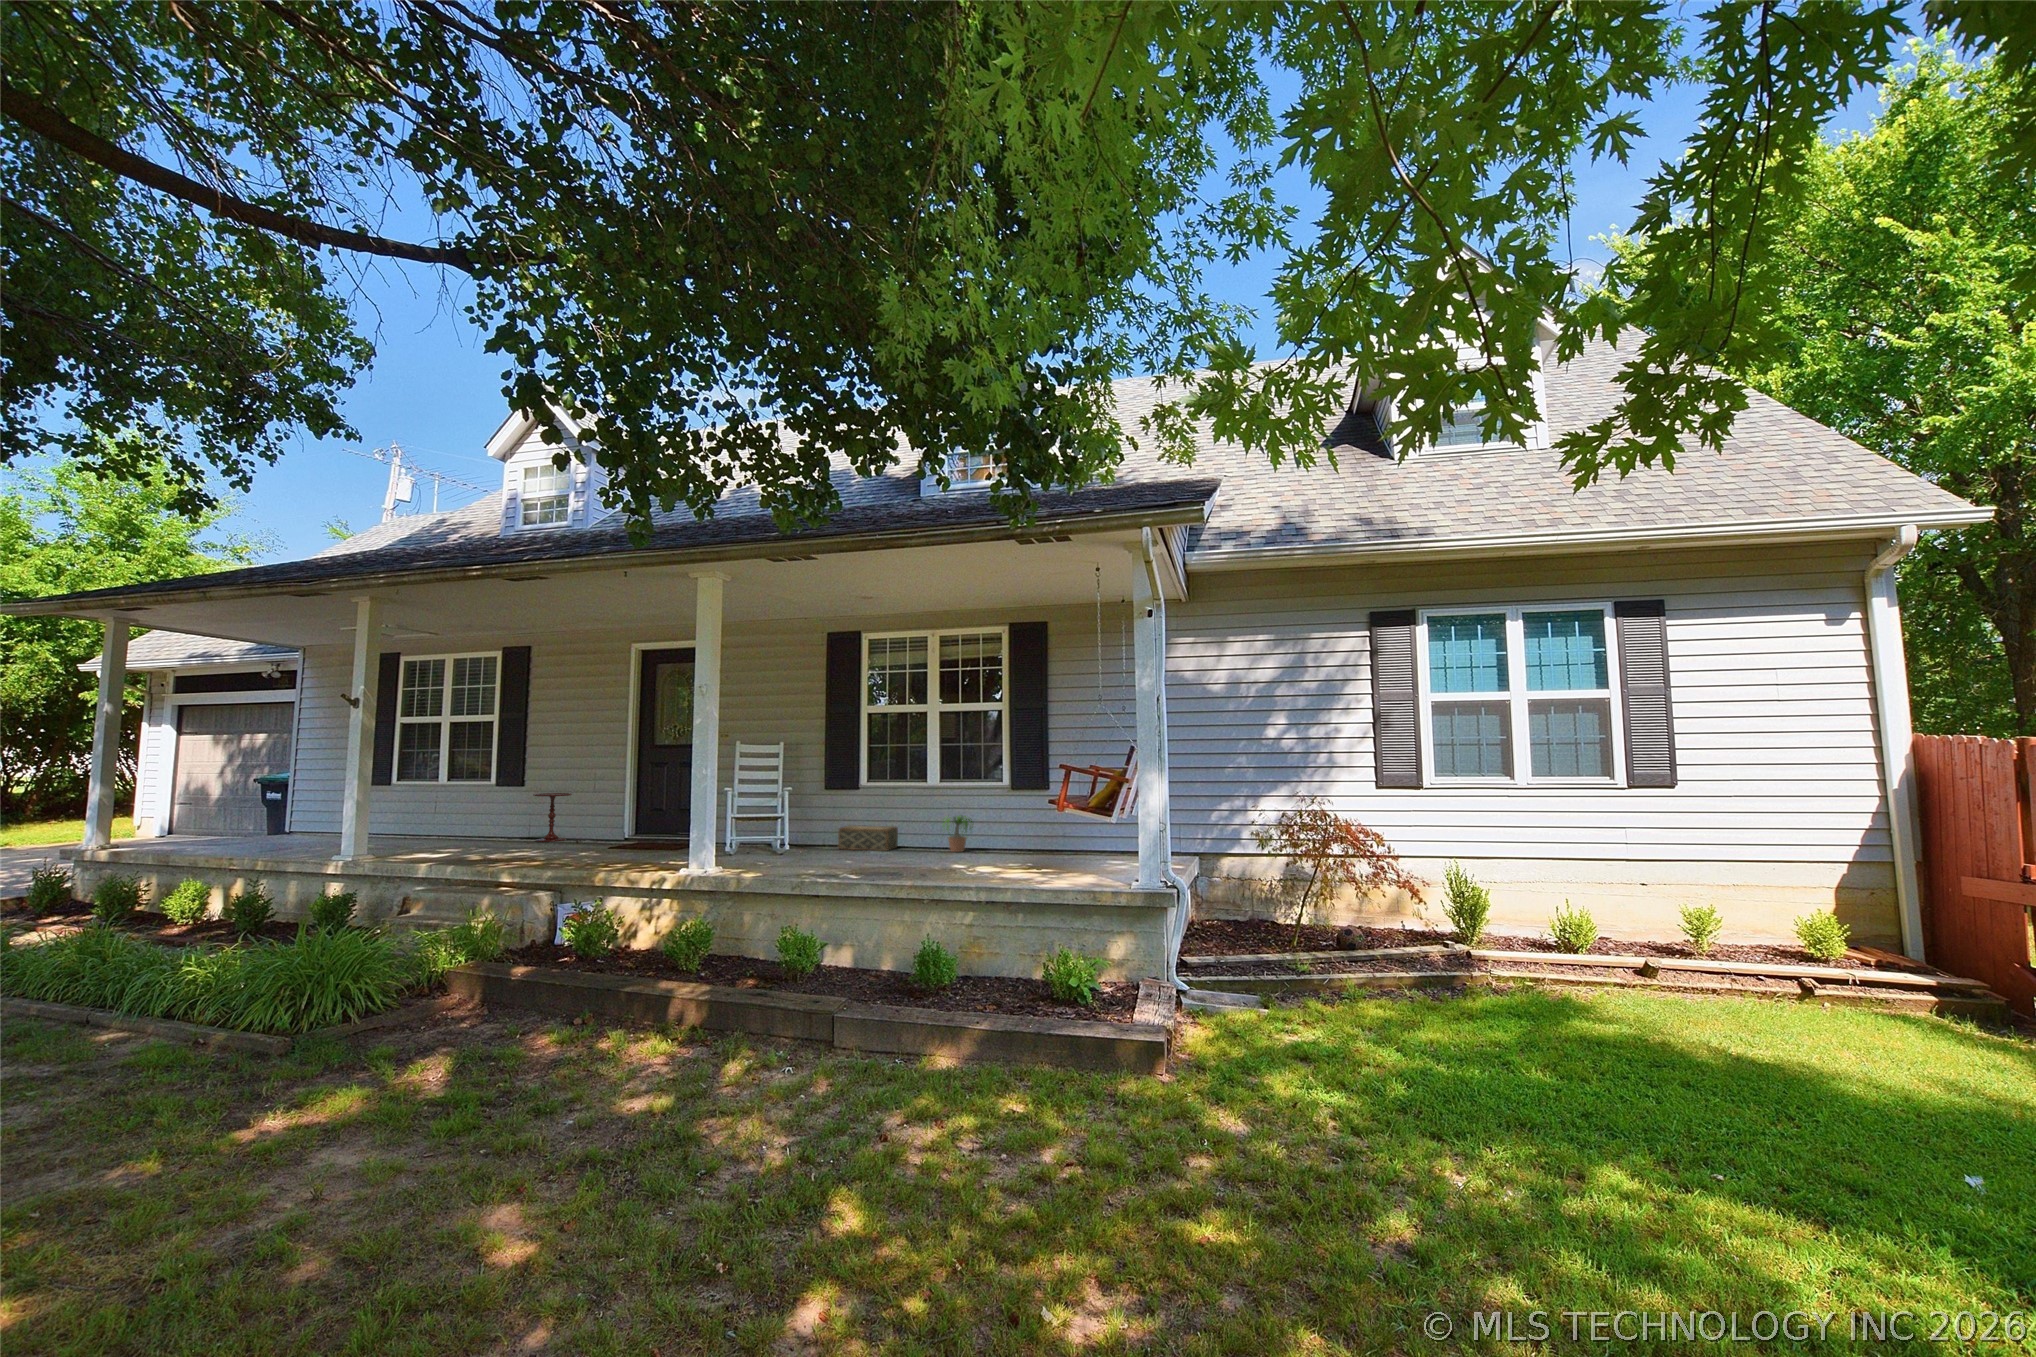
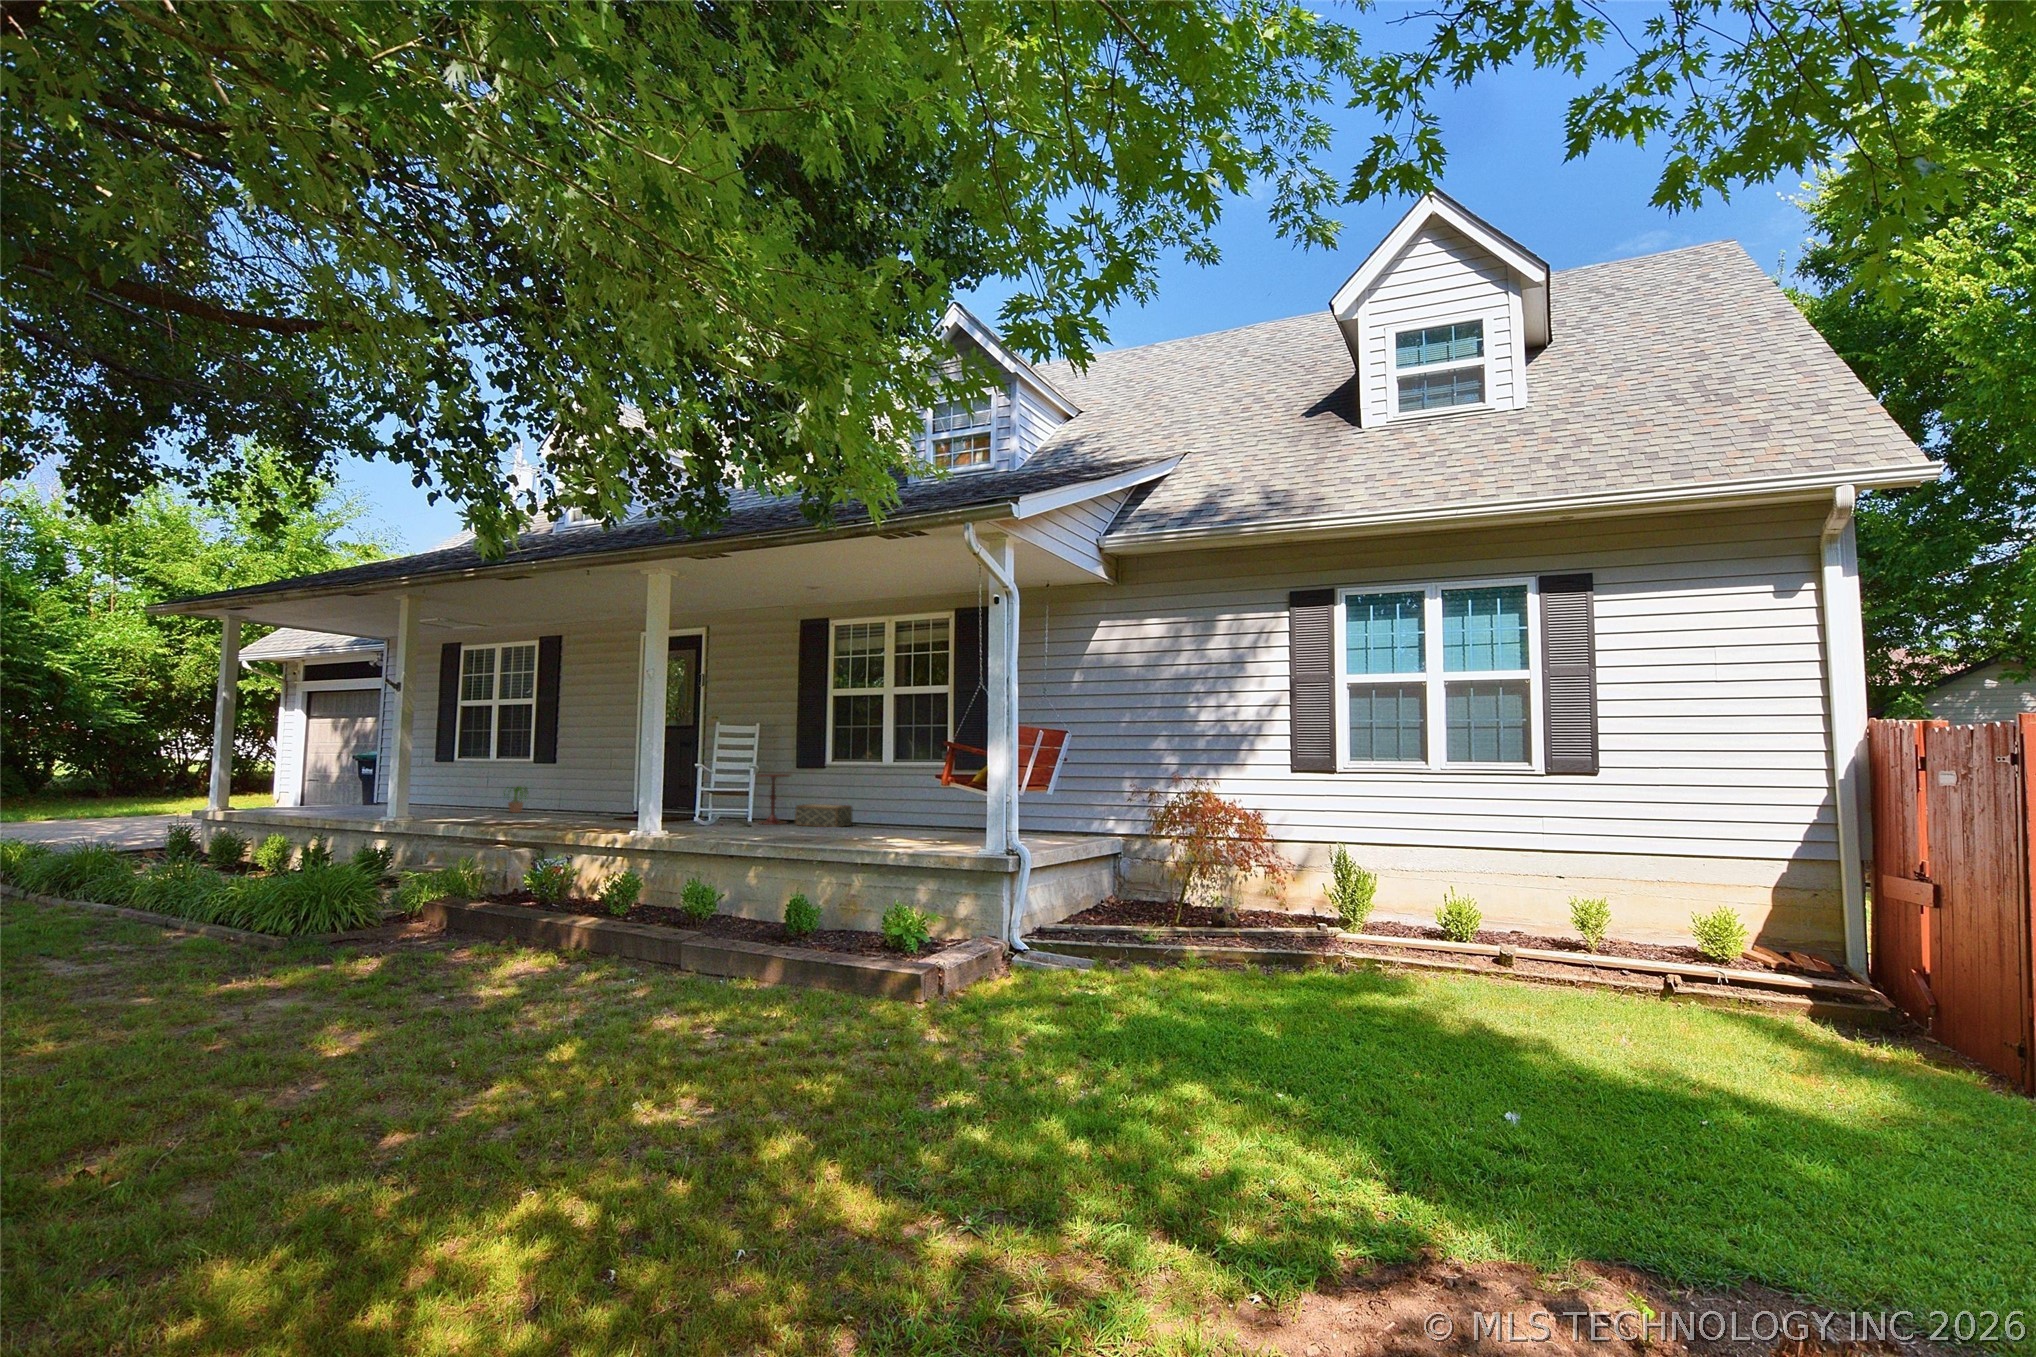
side table: present [533,793,572,842] -> present [756,774,790,825]
potted plant: present [943,816,973,852] -> present [504,786,528,813]

